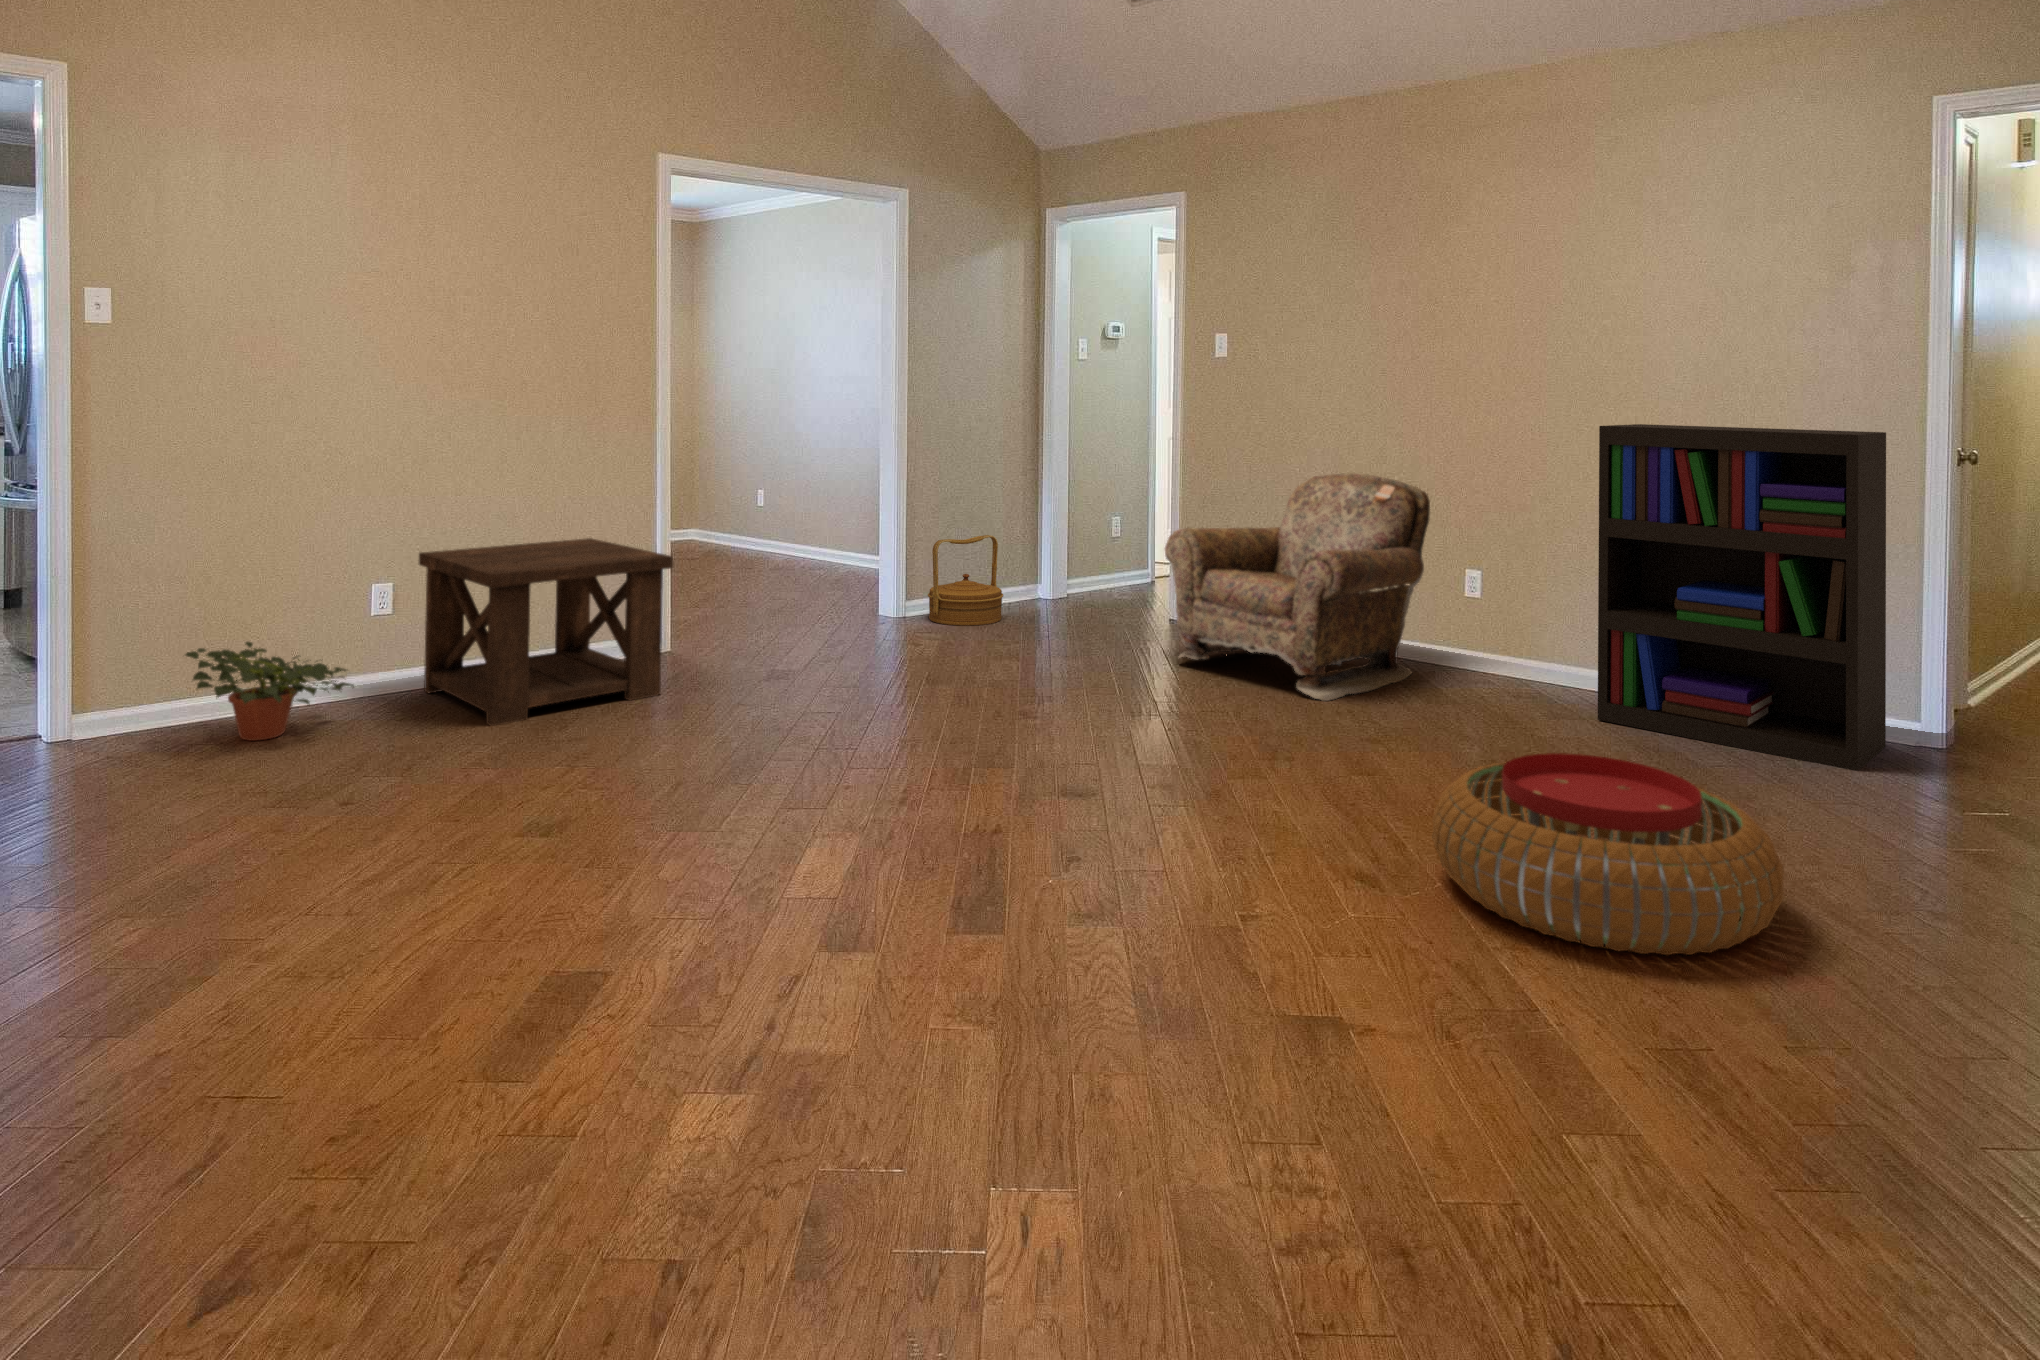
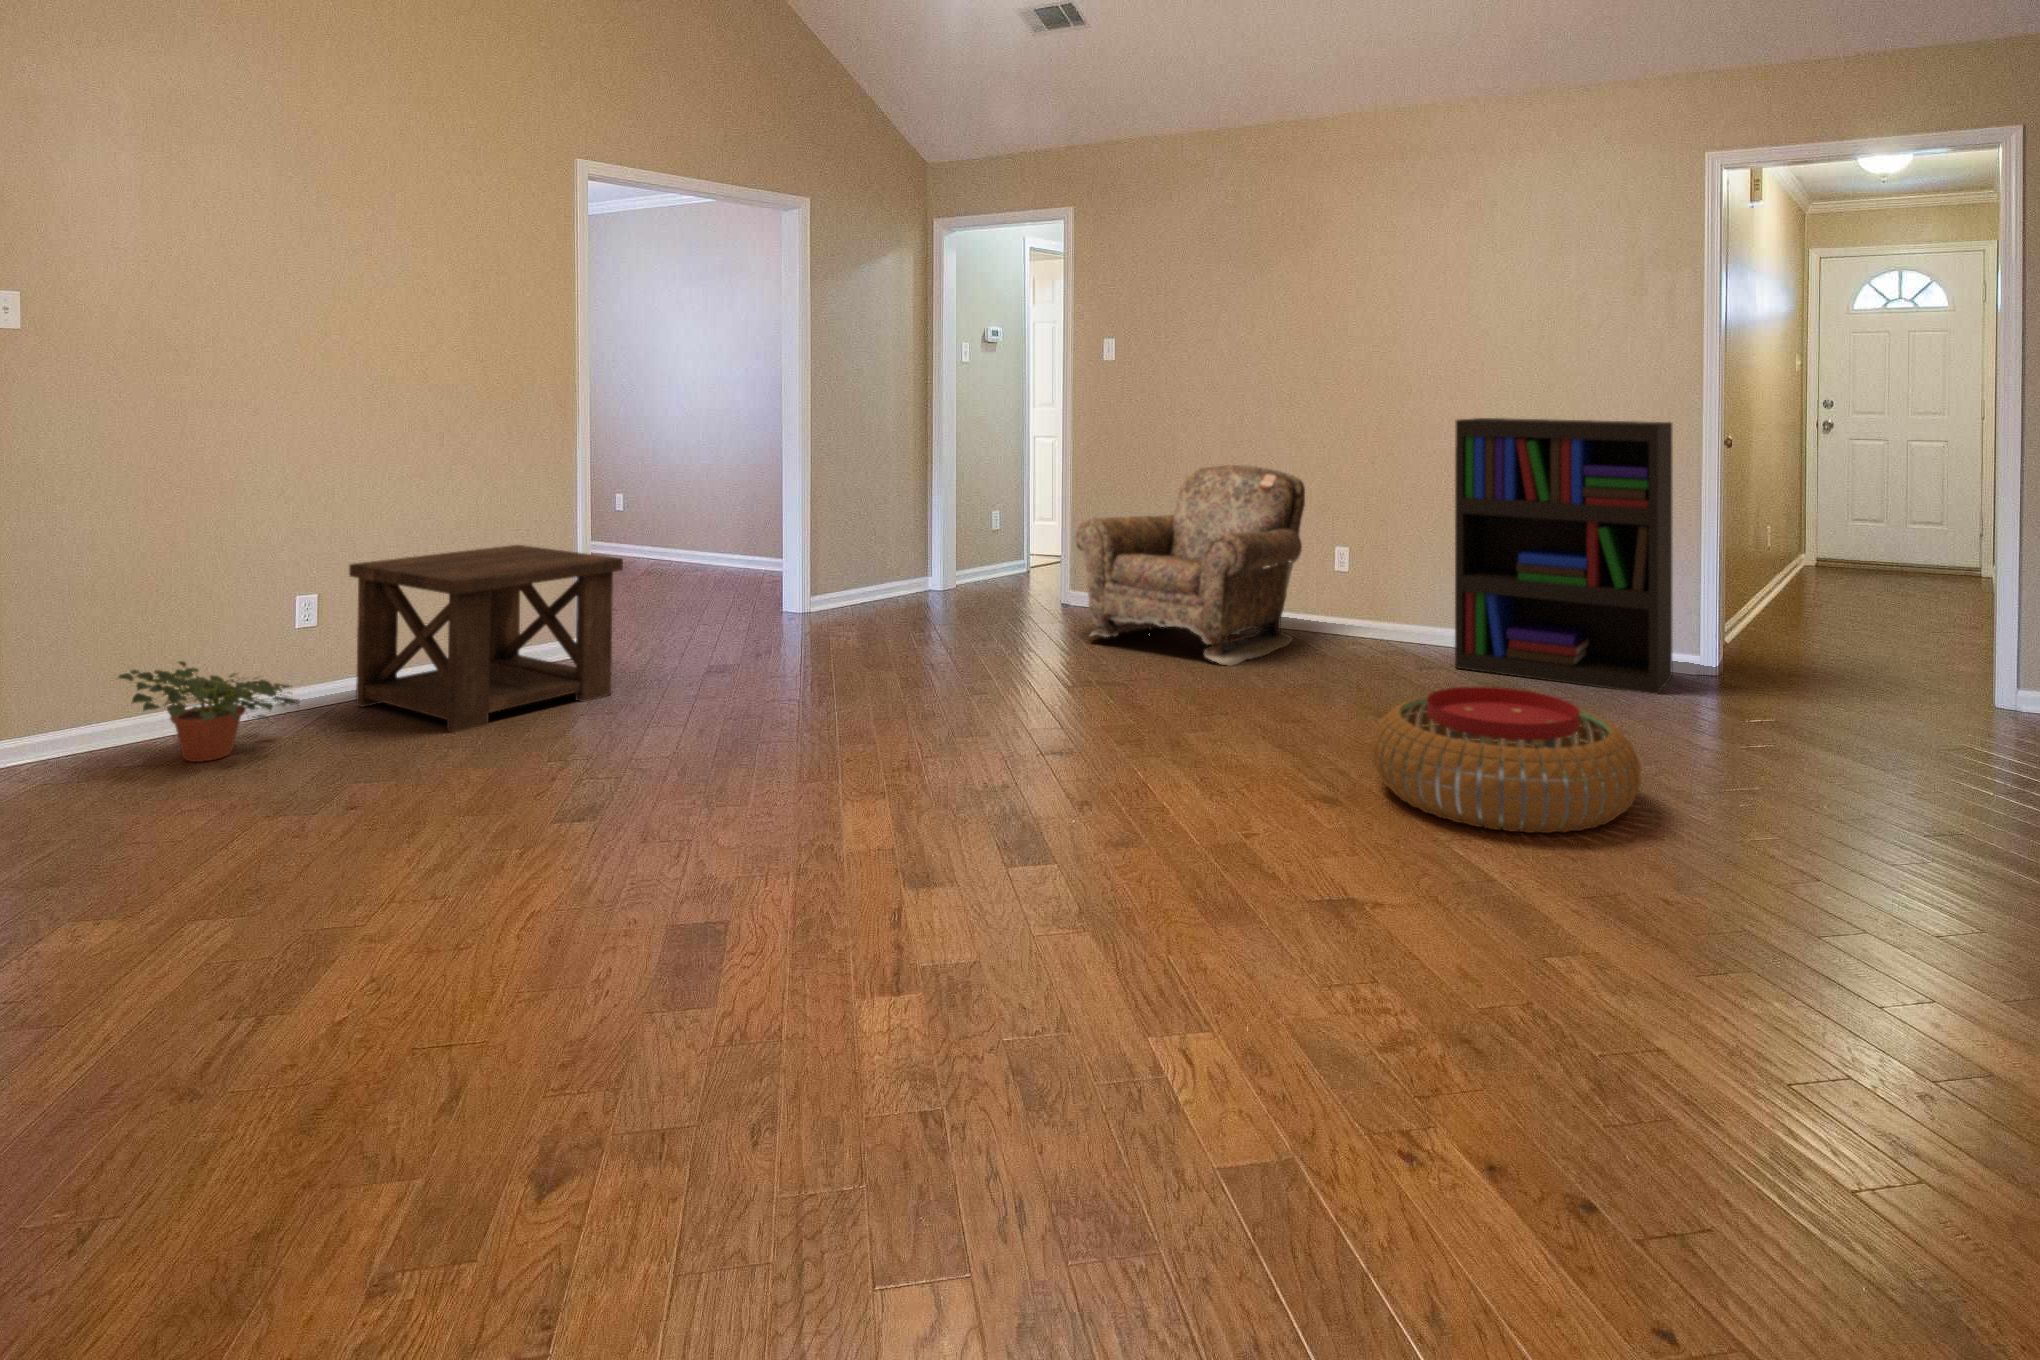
woven basket: present [928,535,1003,626] -> none [834,531,907,618]

